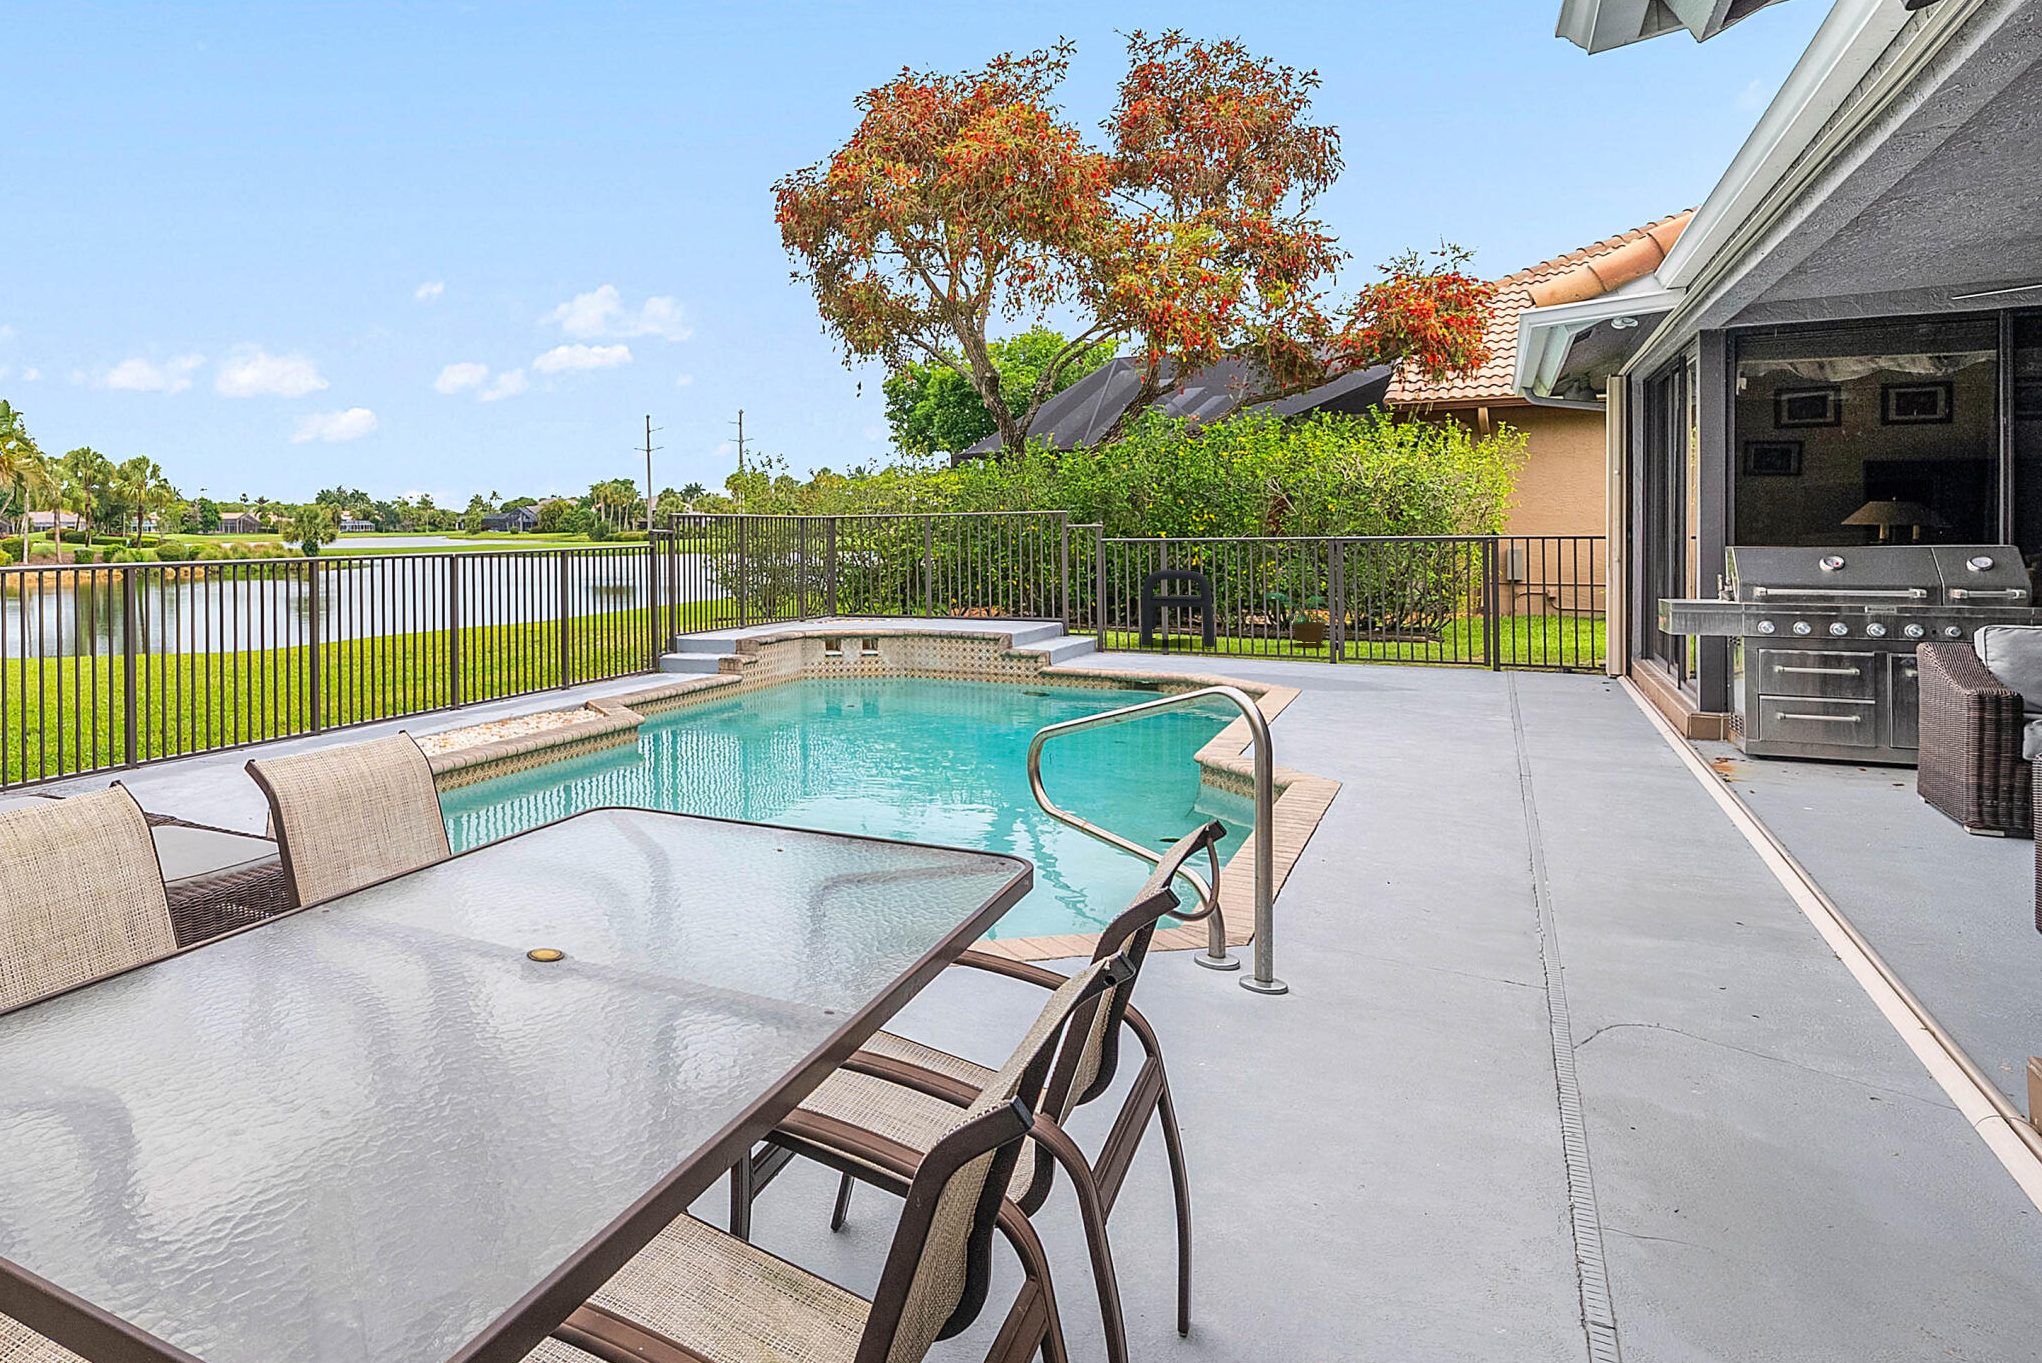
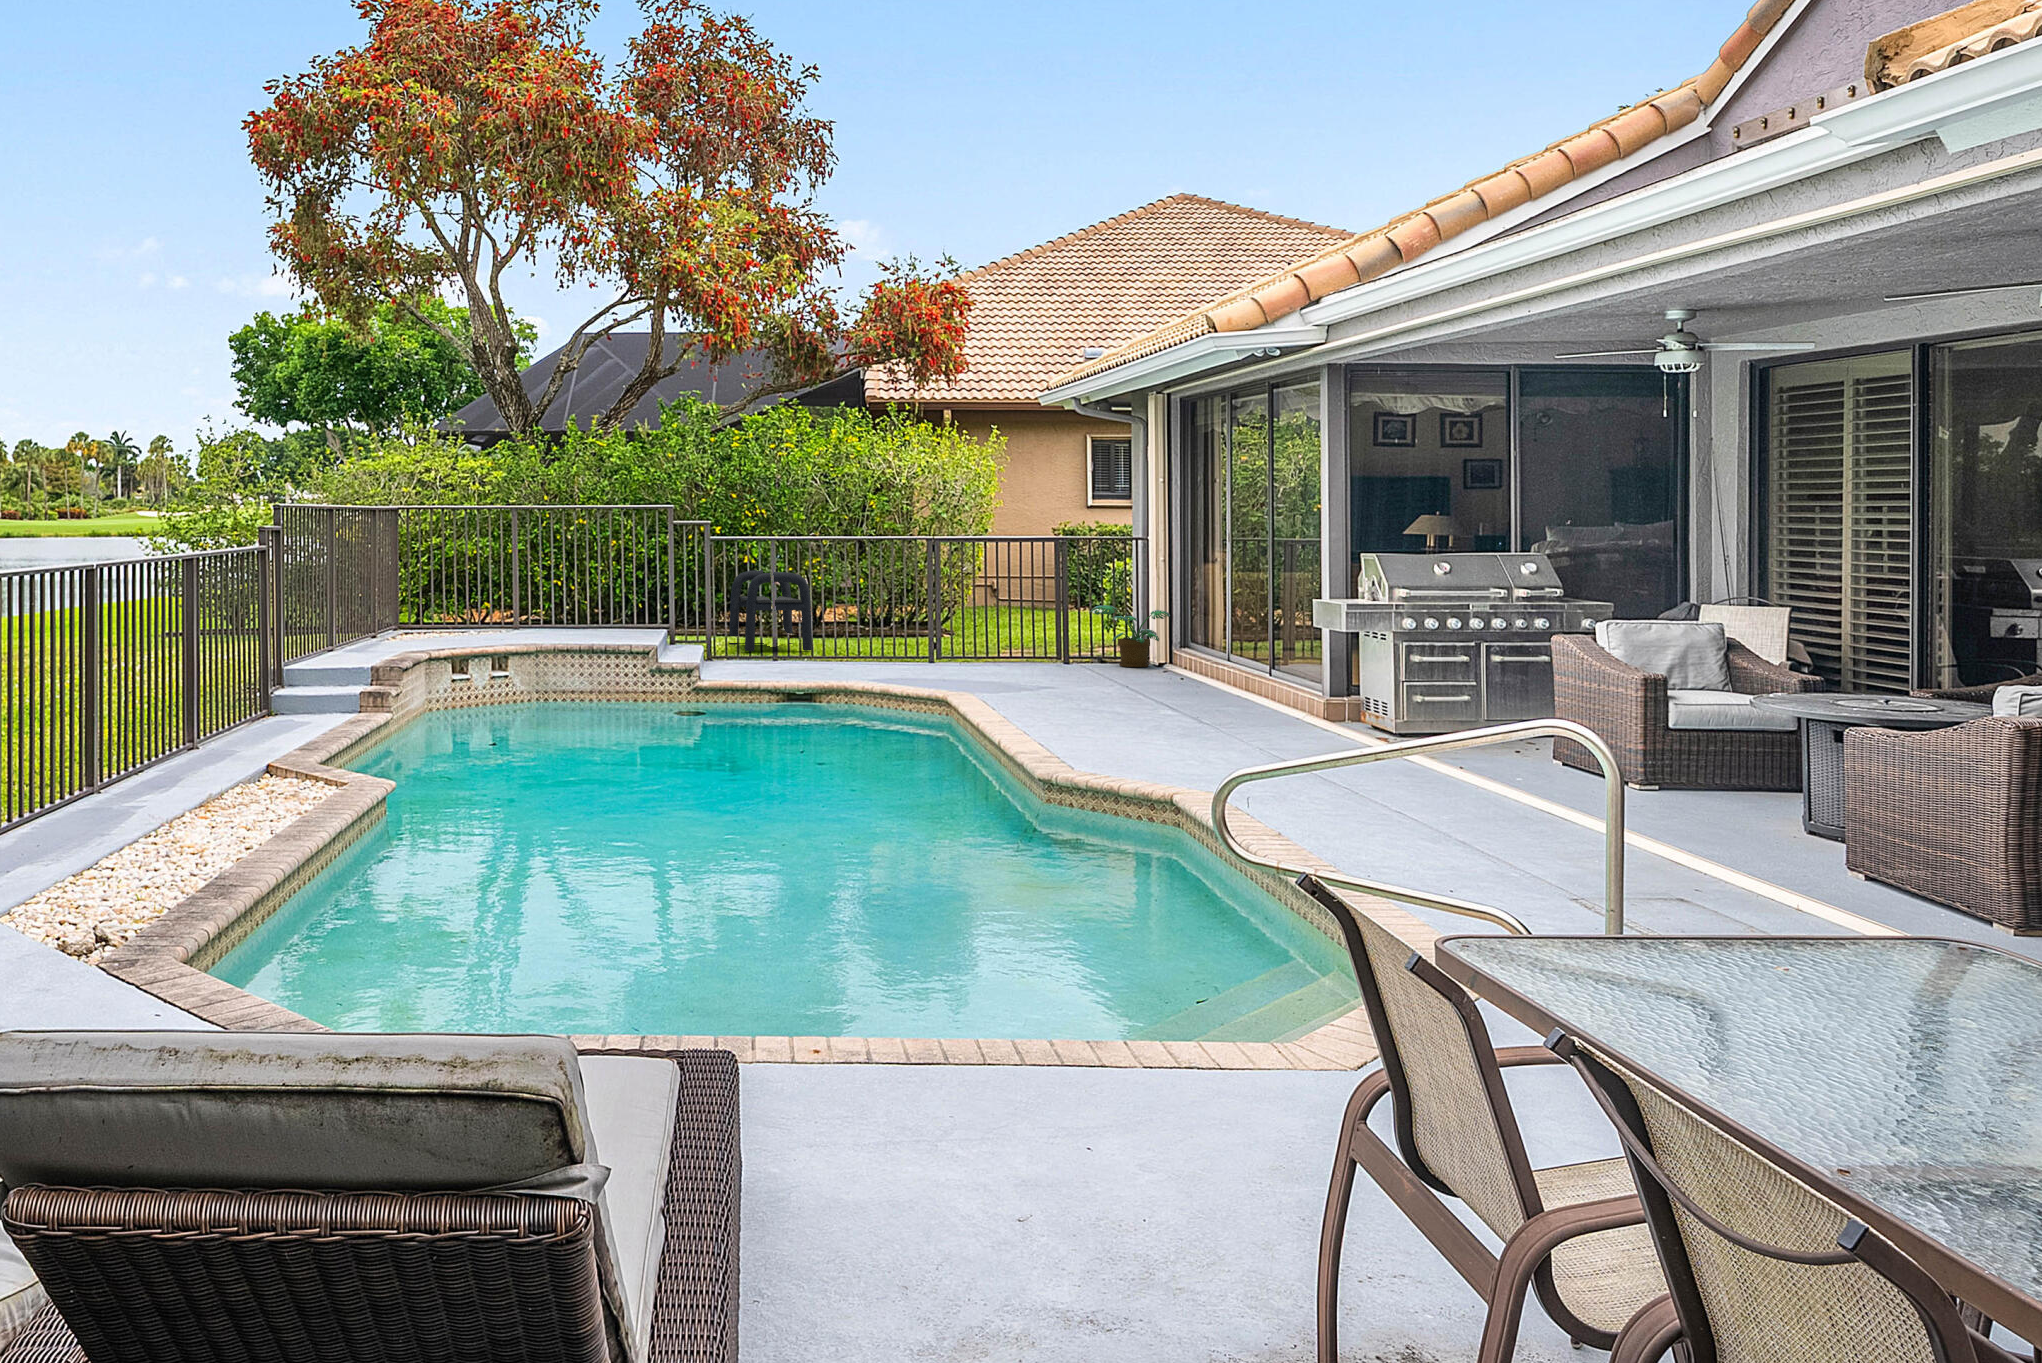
potted plant: present [1265,593,1330,647] -> present [1090,605,1170,667]

